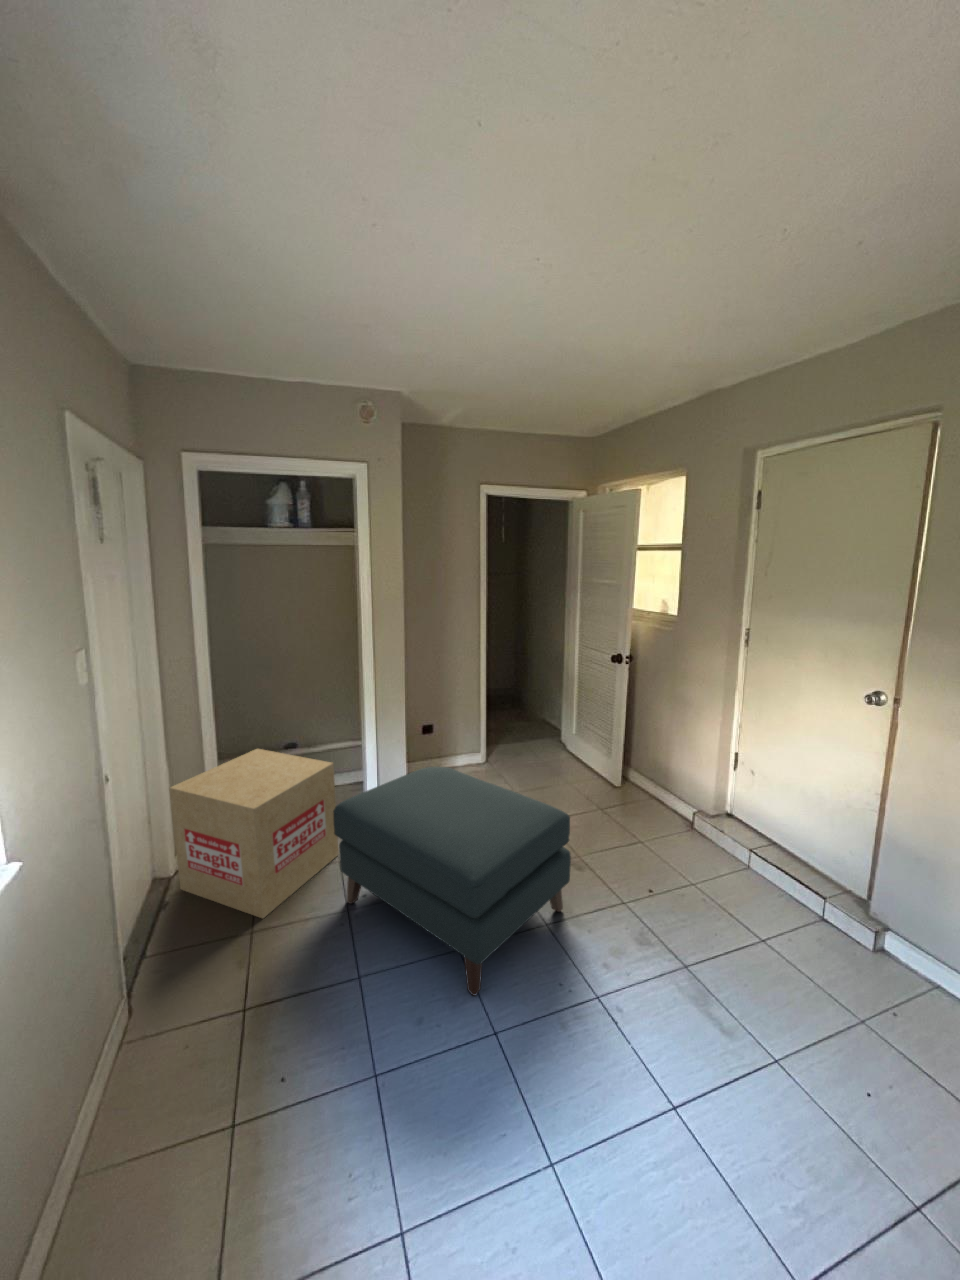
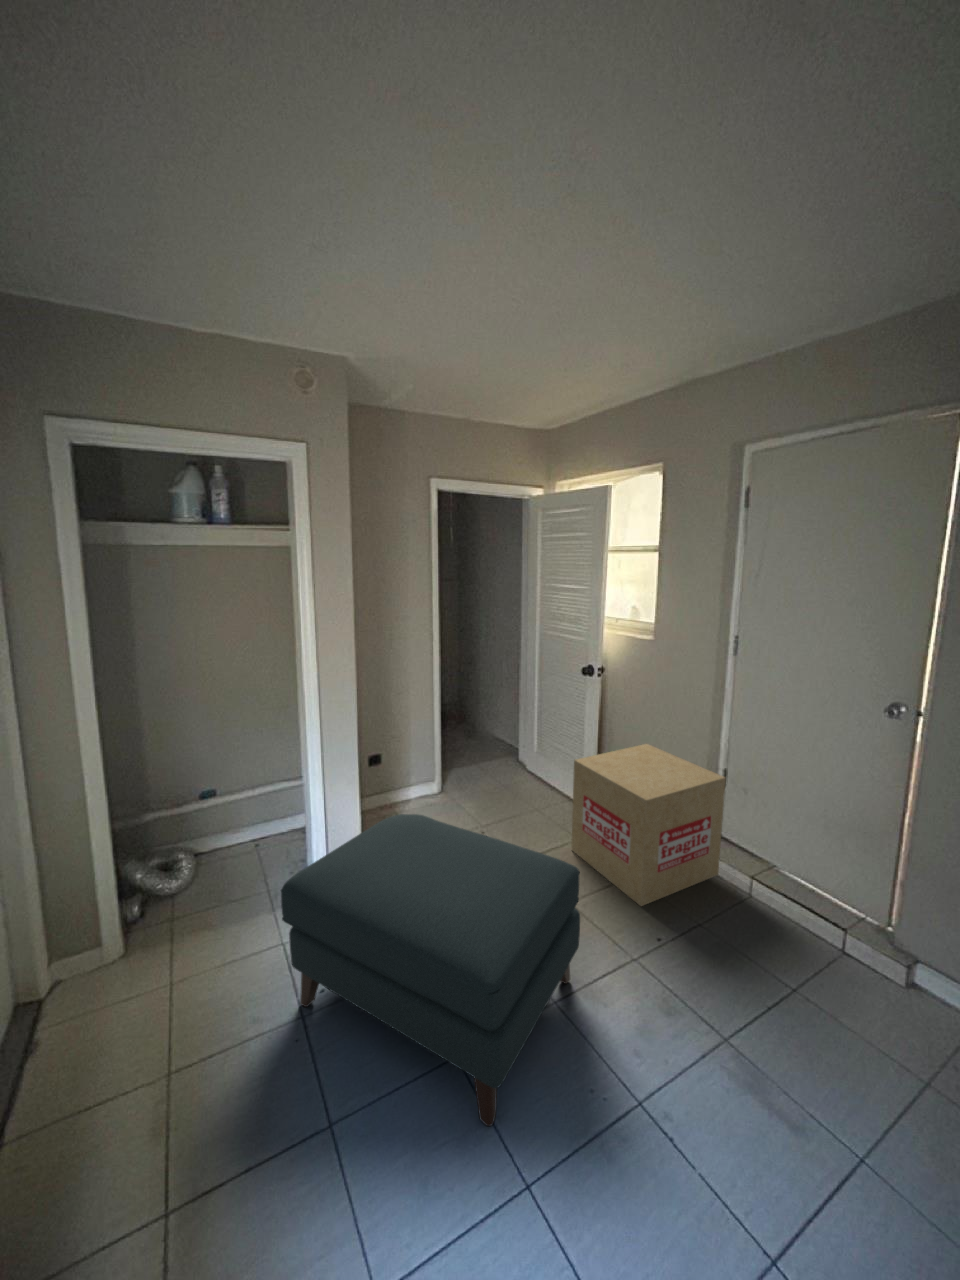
cardboard box: present [169,749,338,918] -> present [572,744,726,906]

